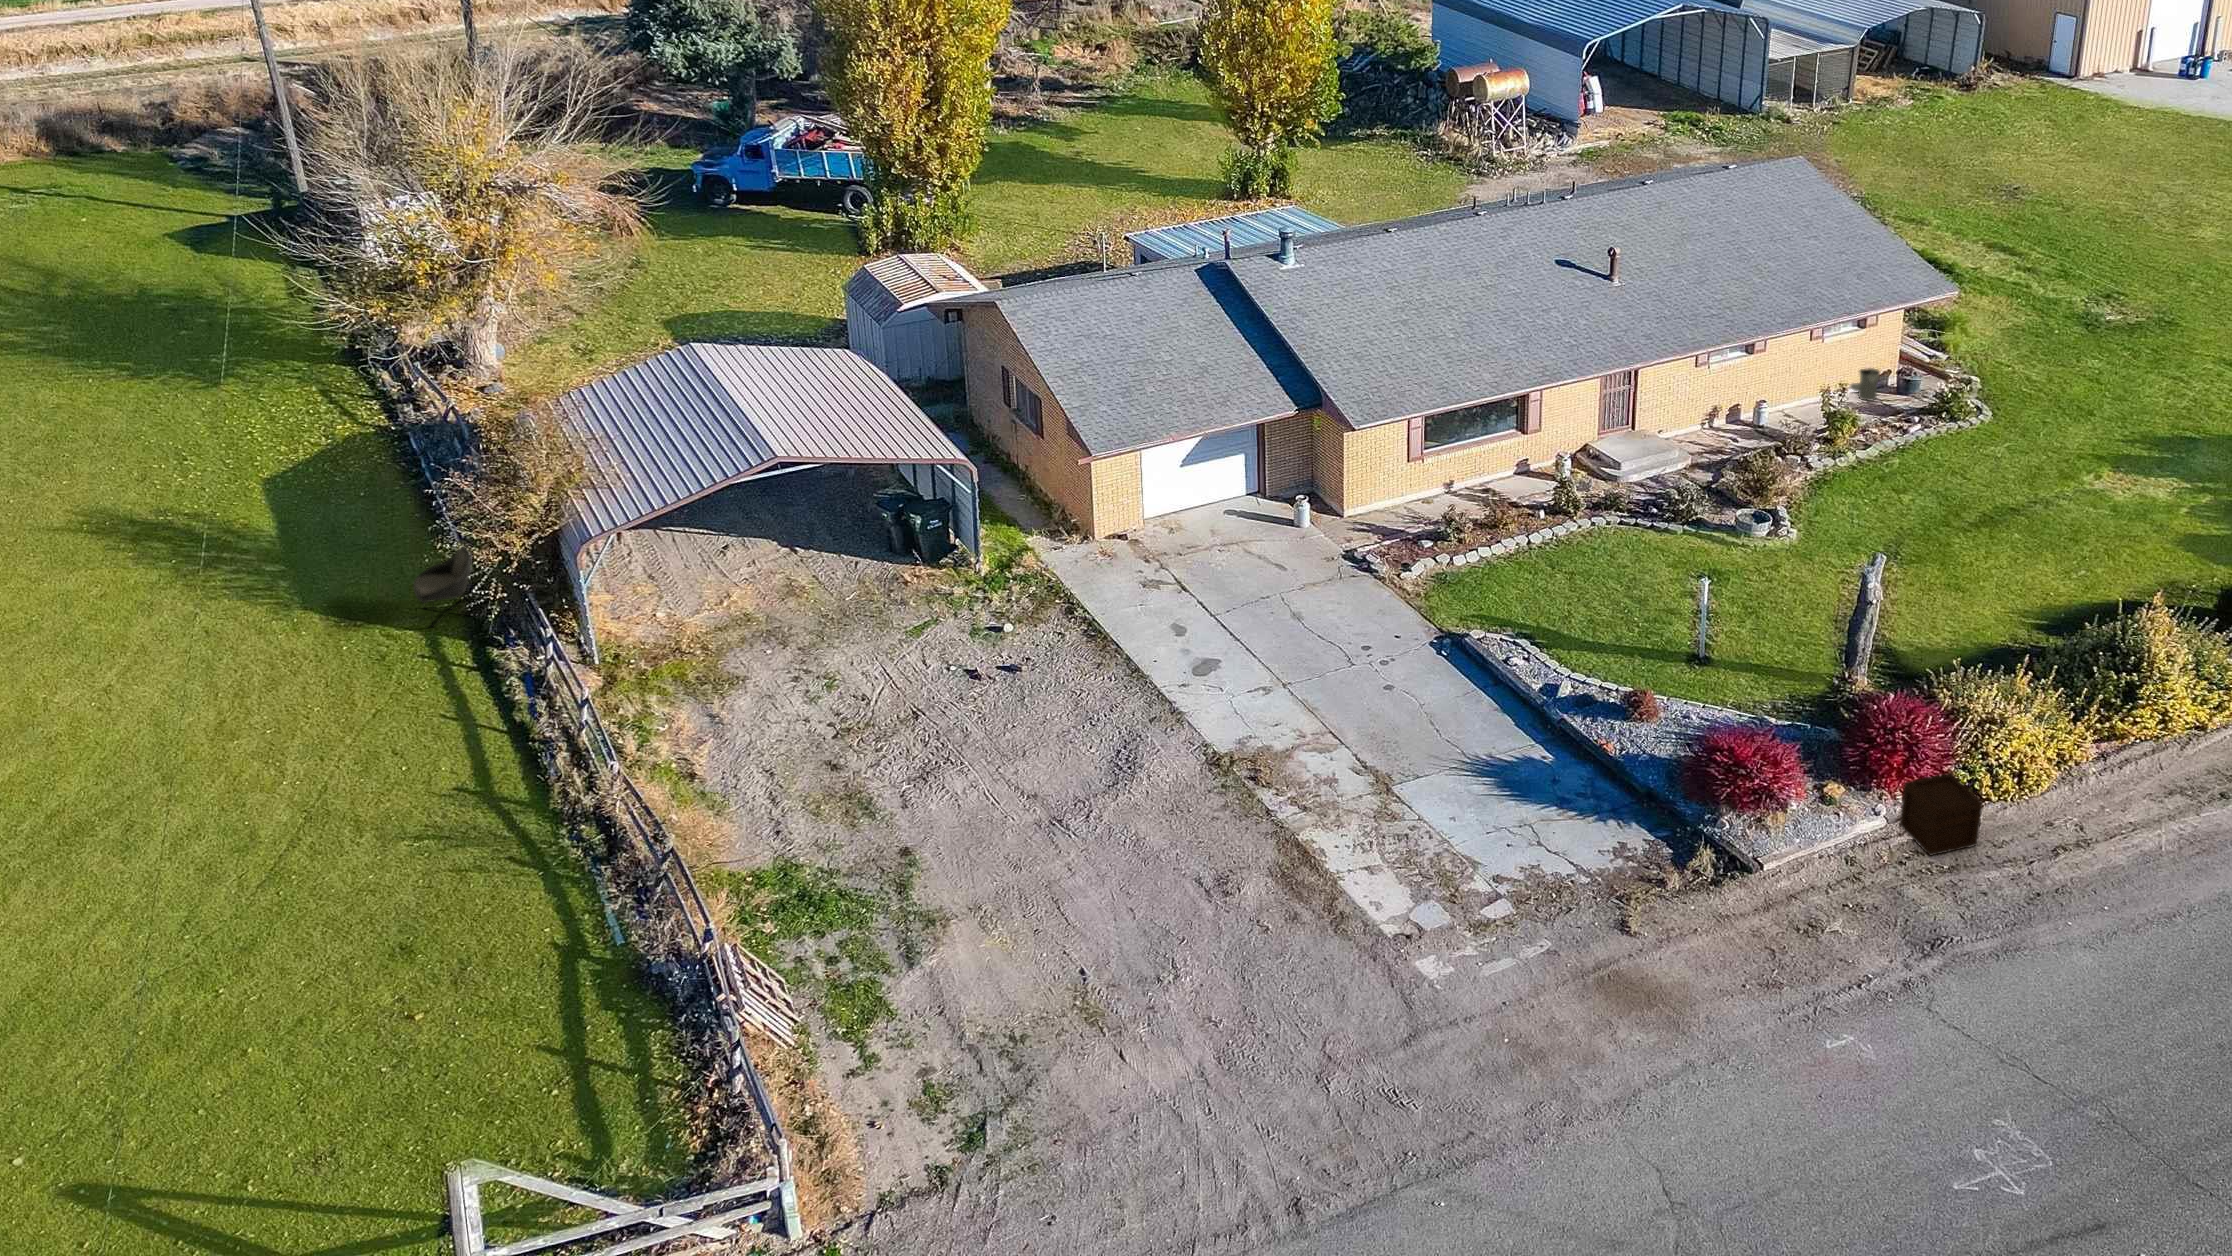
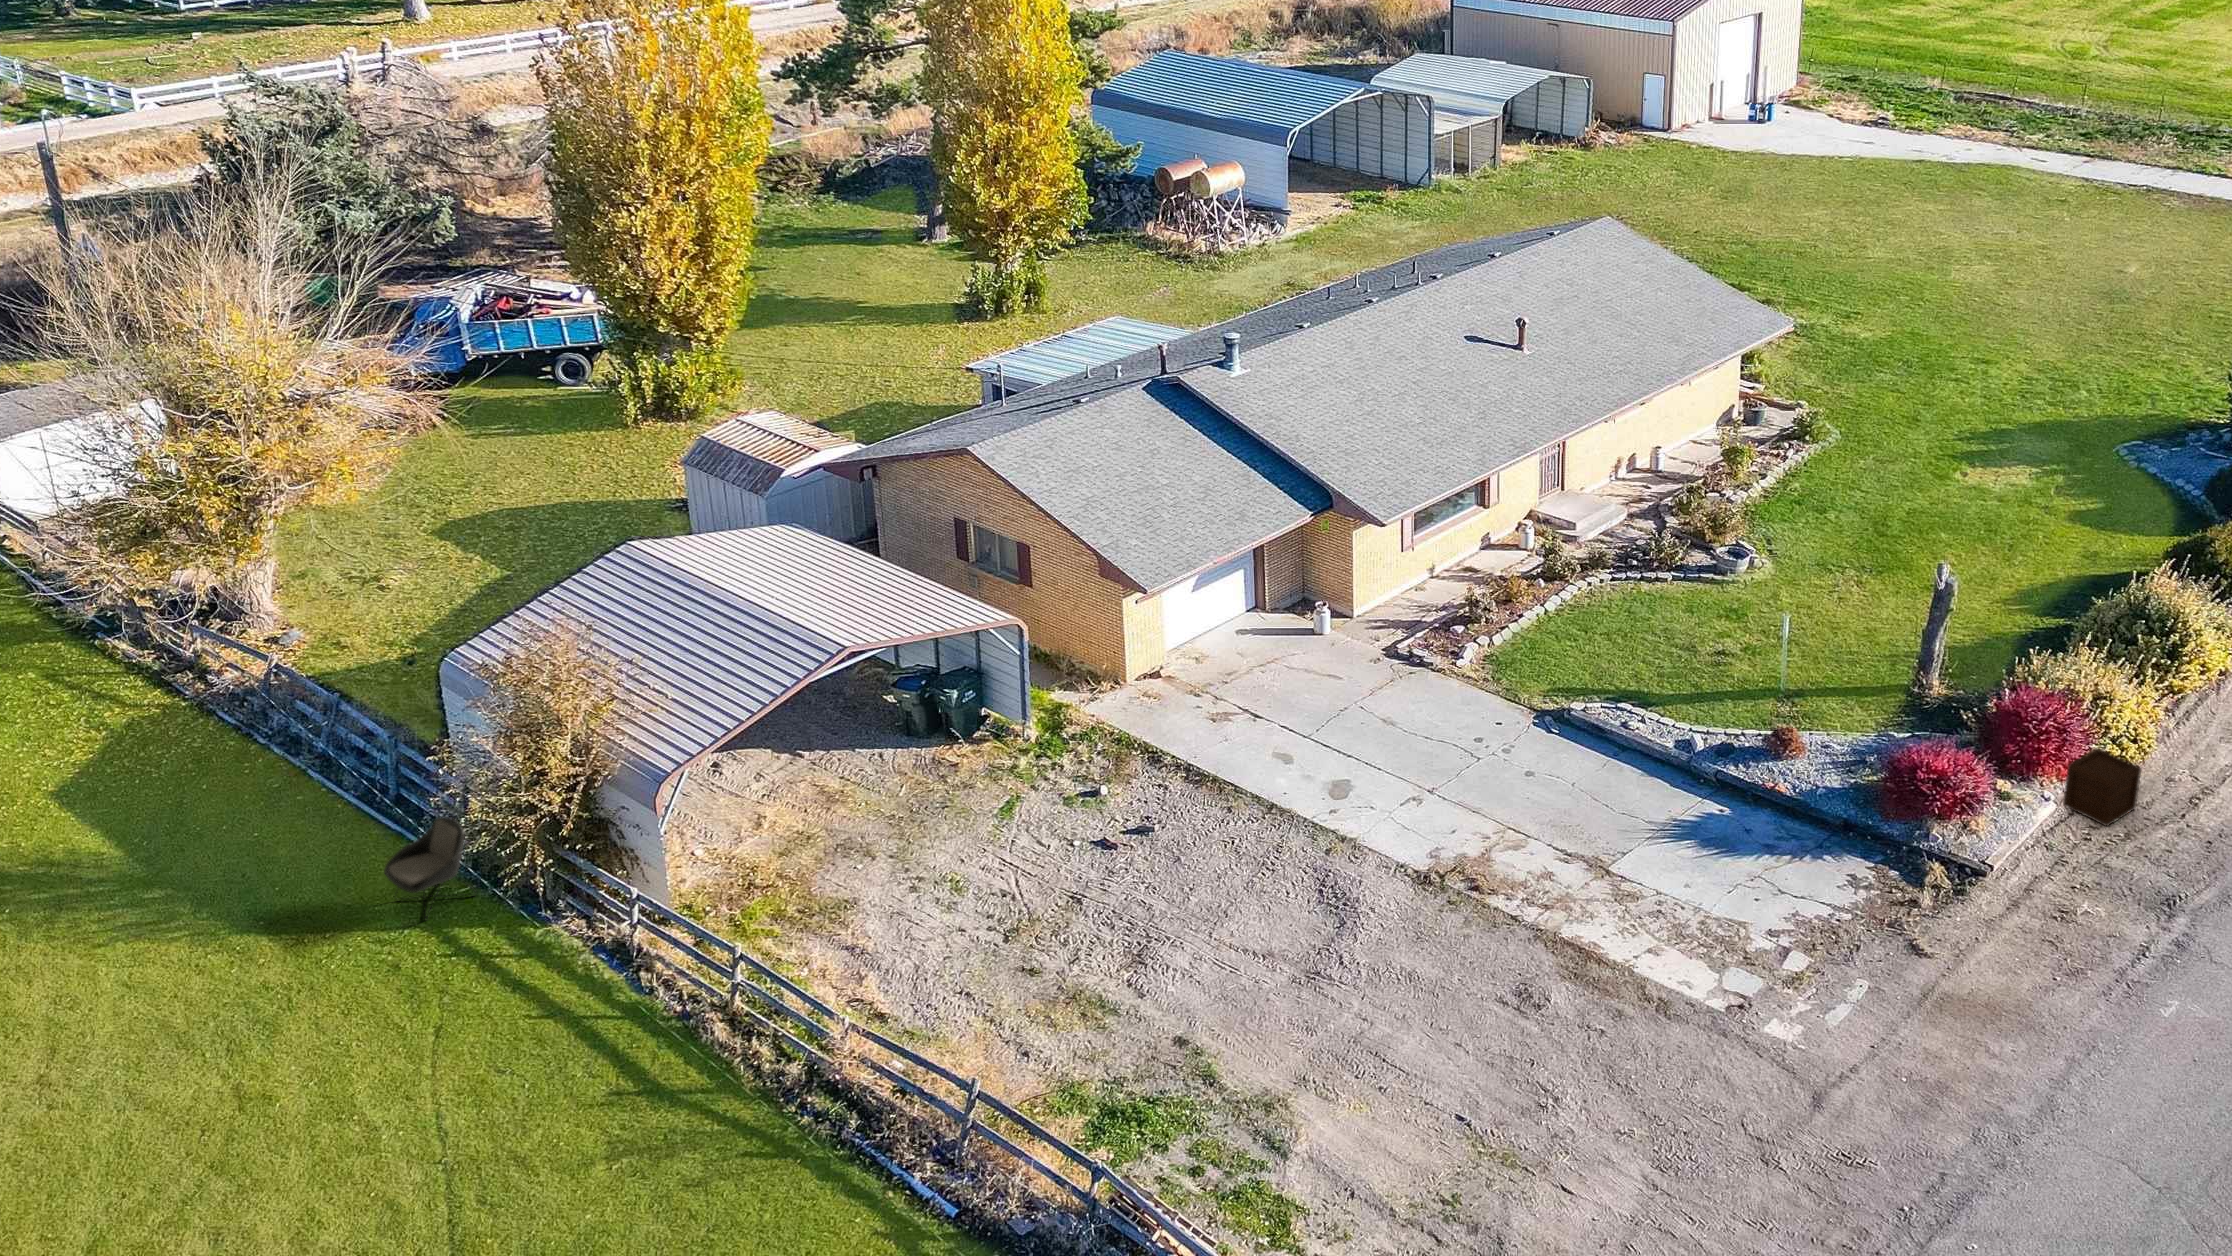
trash can: present [1851,368,1880,401] -> none [1715,406,1746,436]

